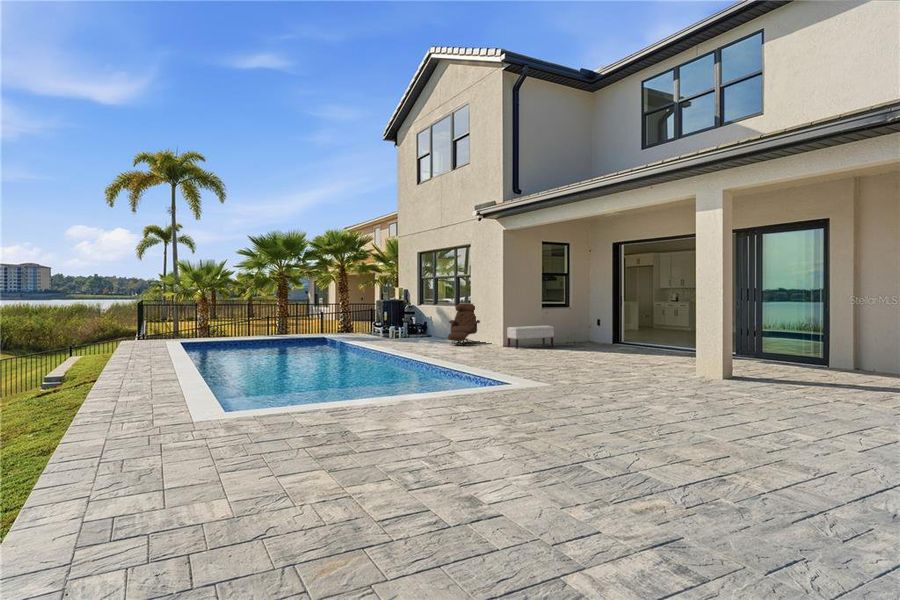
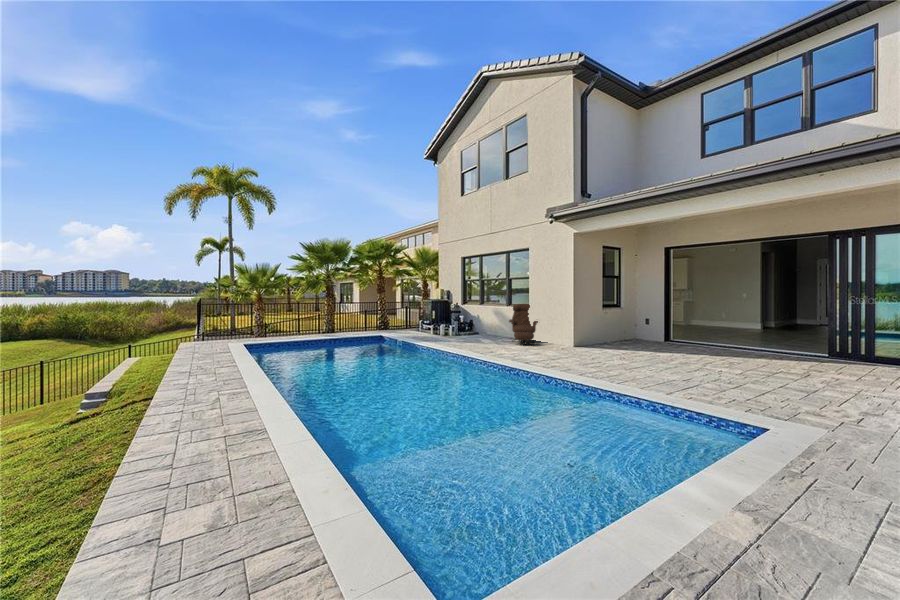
bench: present [507,326,554,349] -> none [576,325,618,349]

